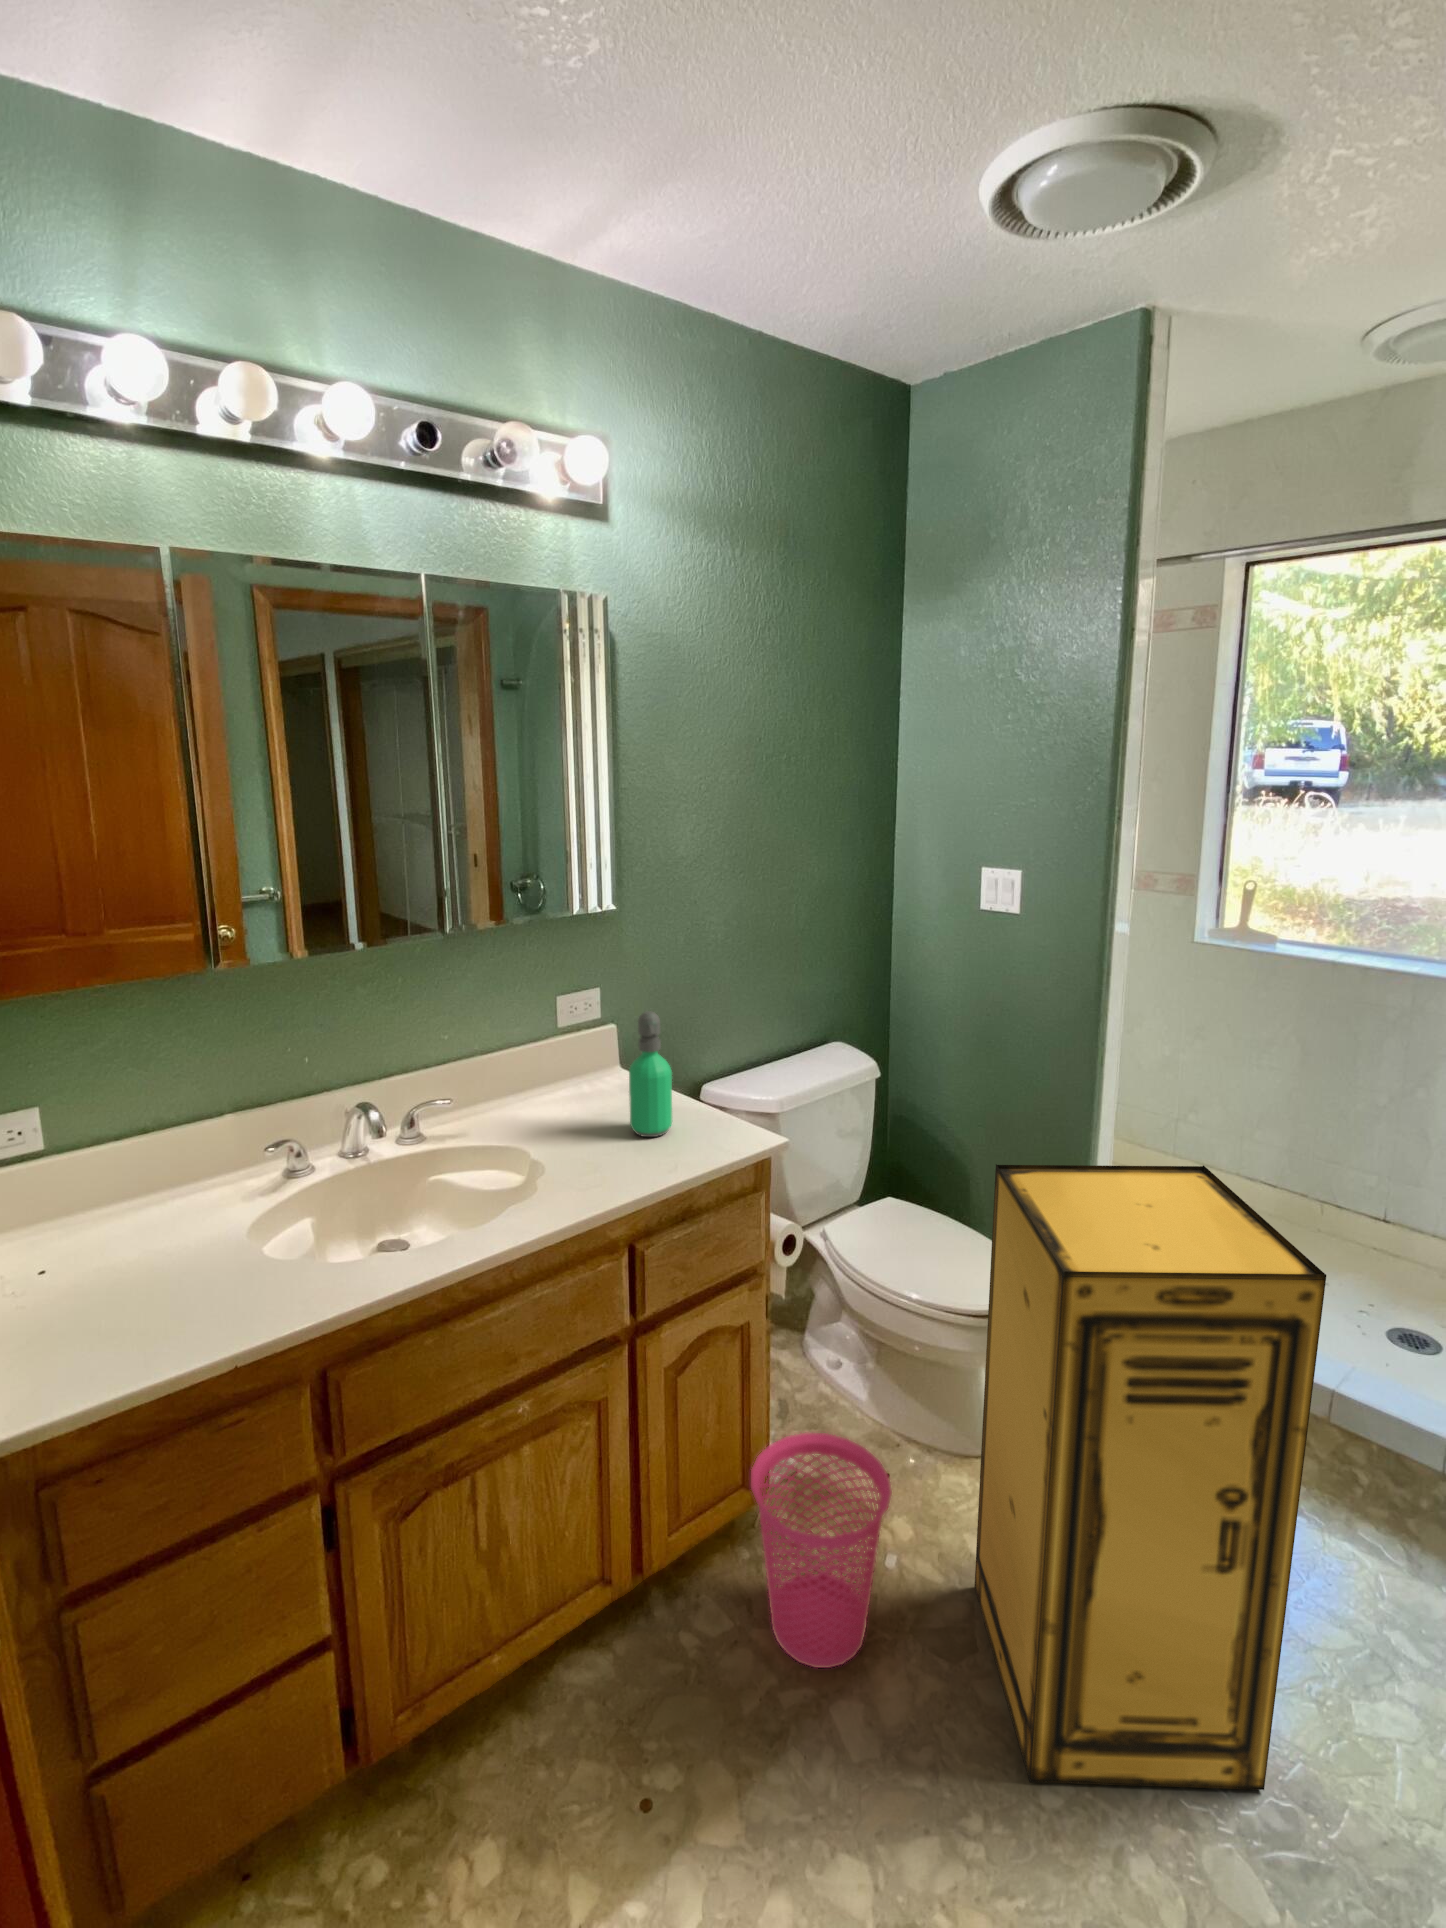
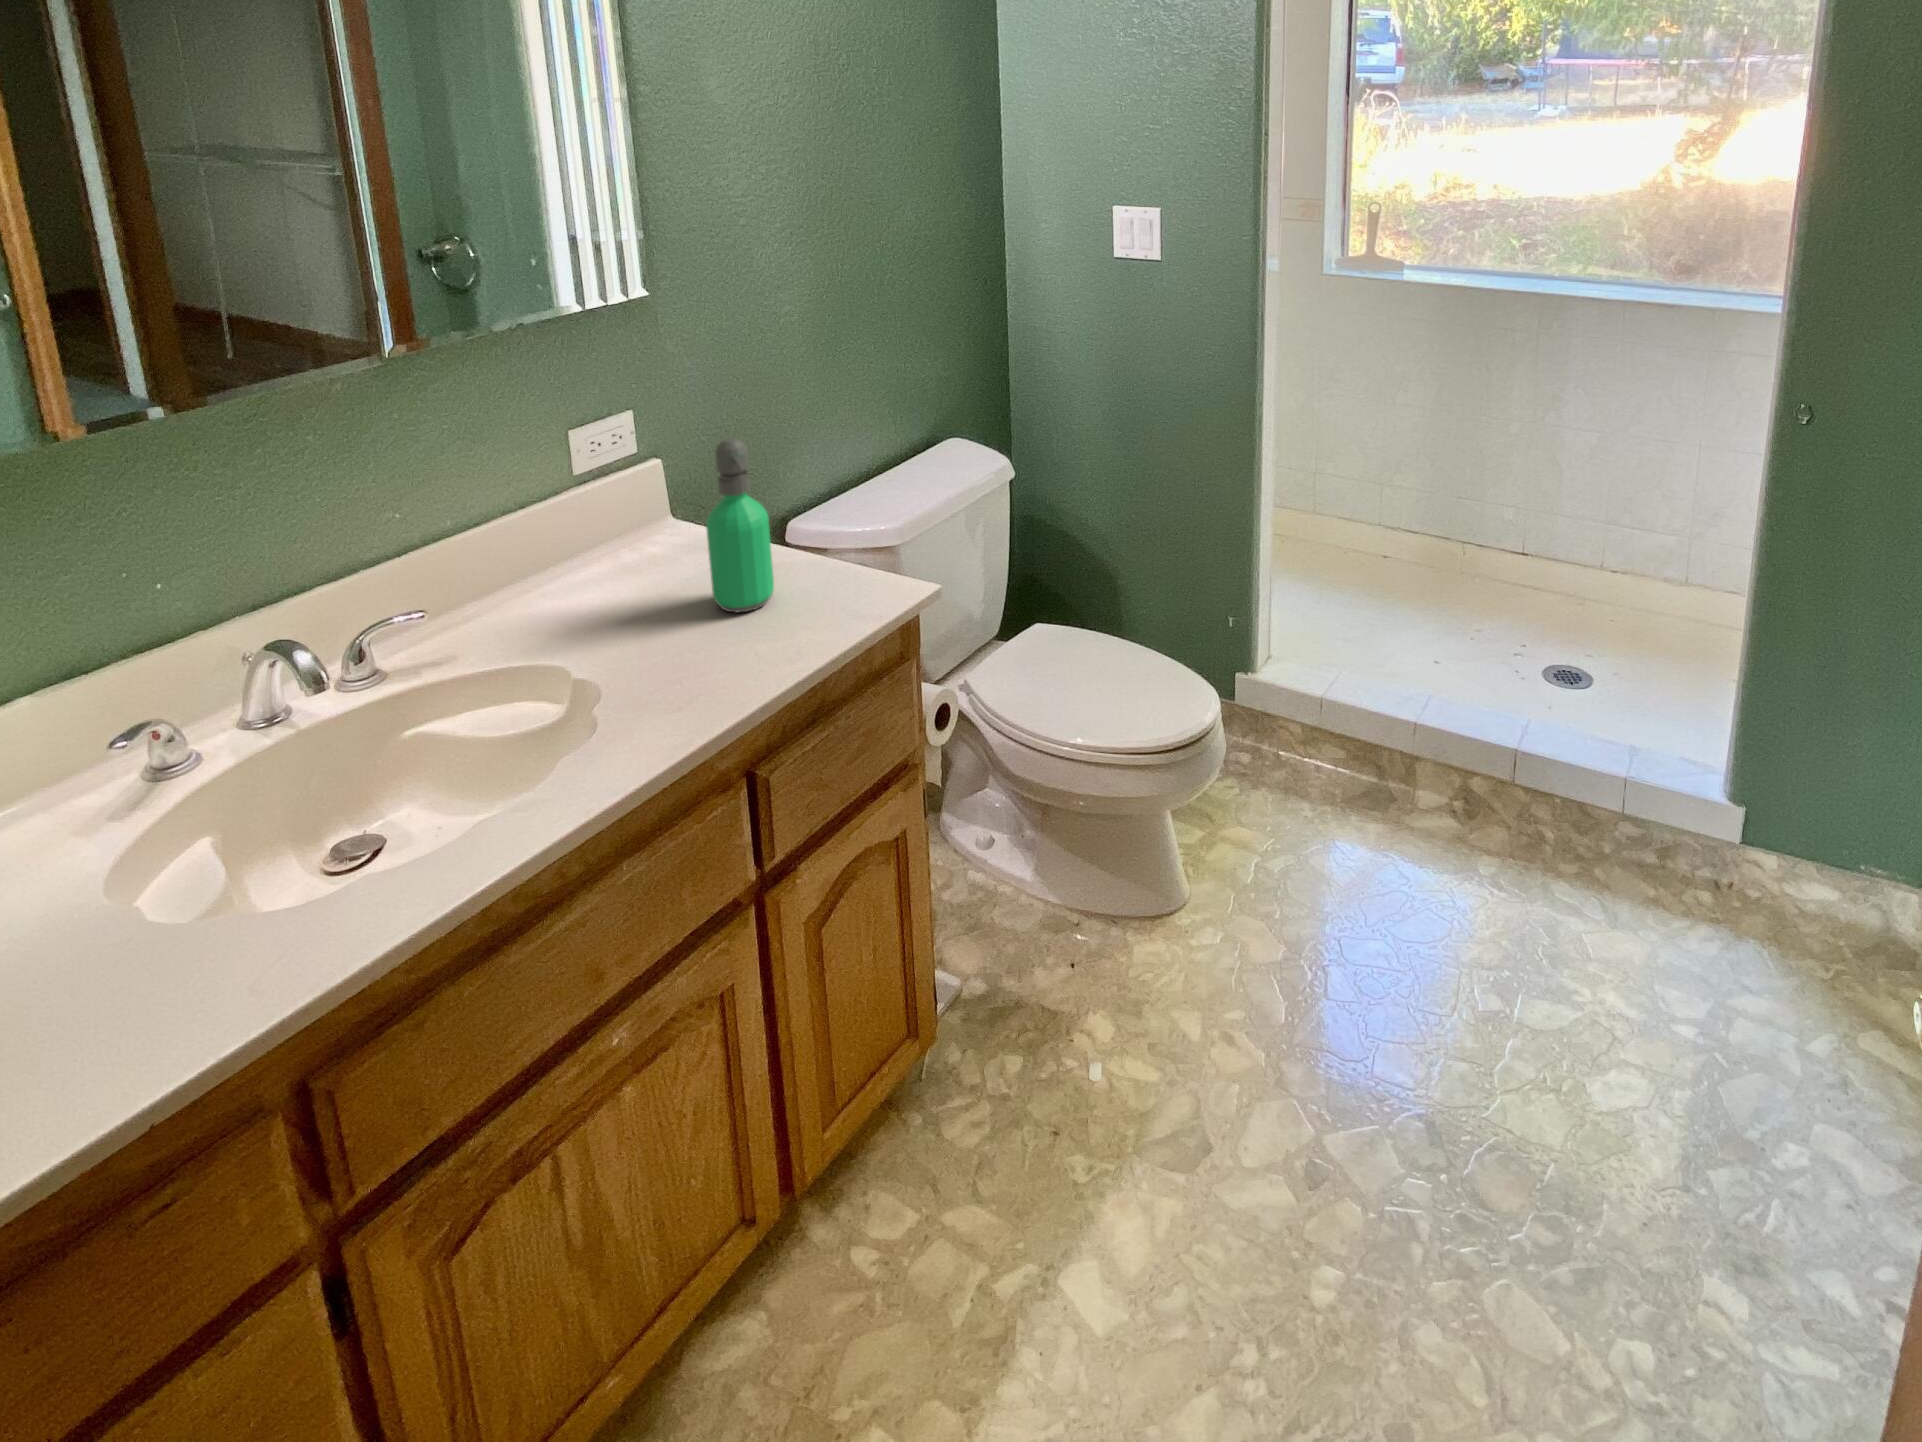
storage cabinet: present [974,1164,1326,1790] -> none [1198,539,1570,1286]
waste basket: present [751,1433,892,1668] -> none [929,946,1109,1241]

